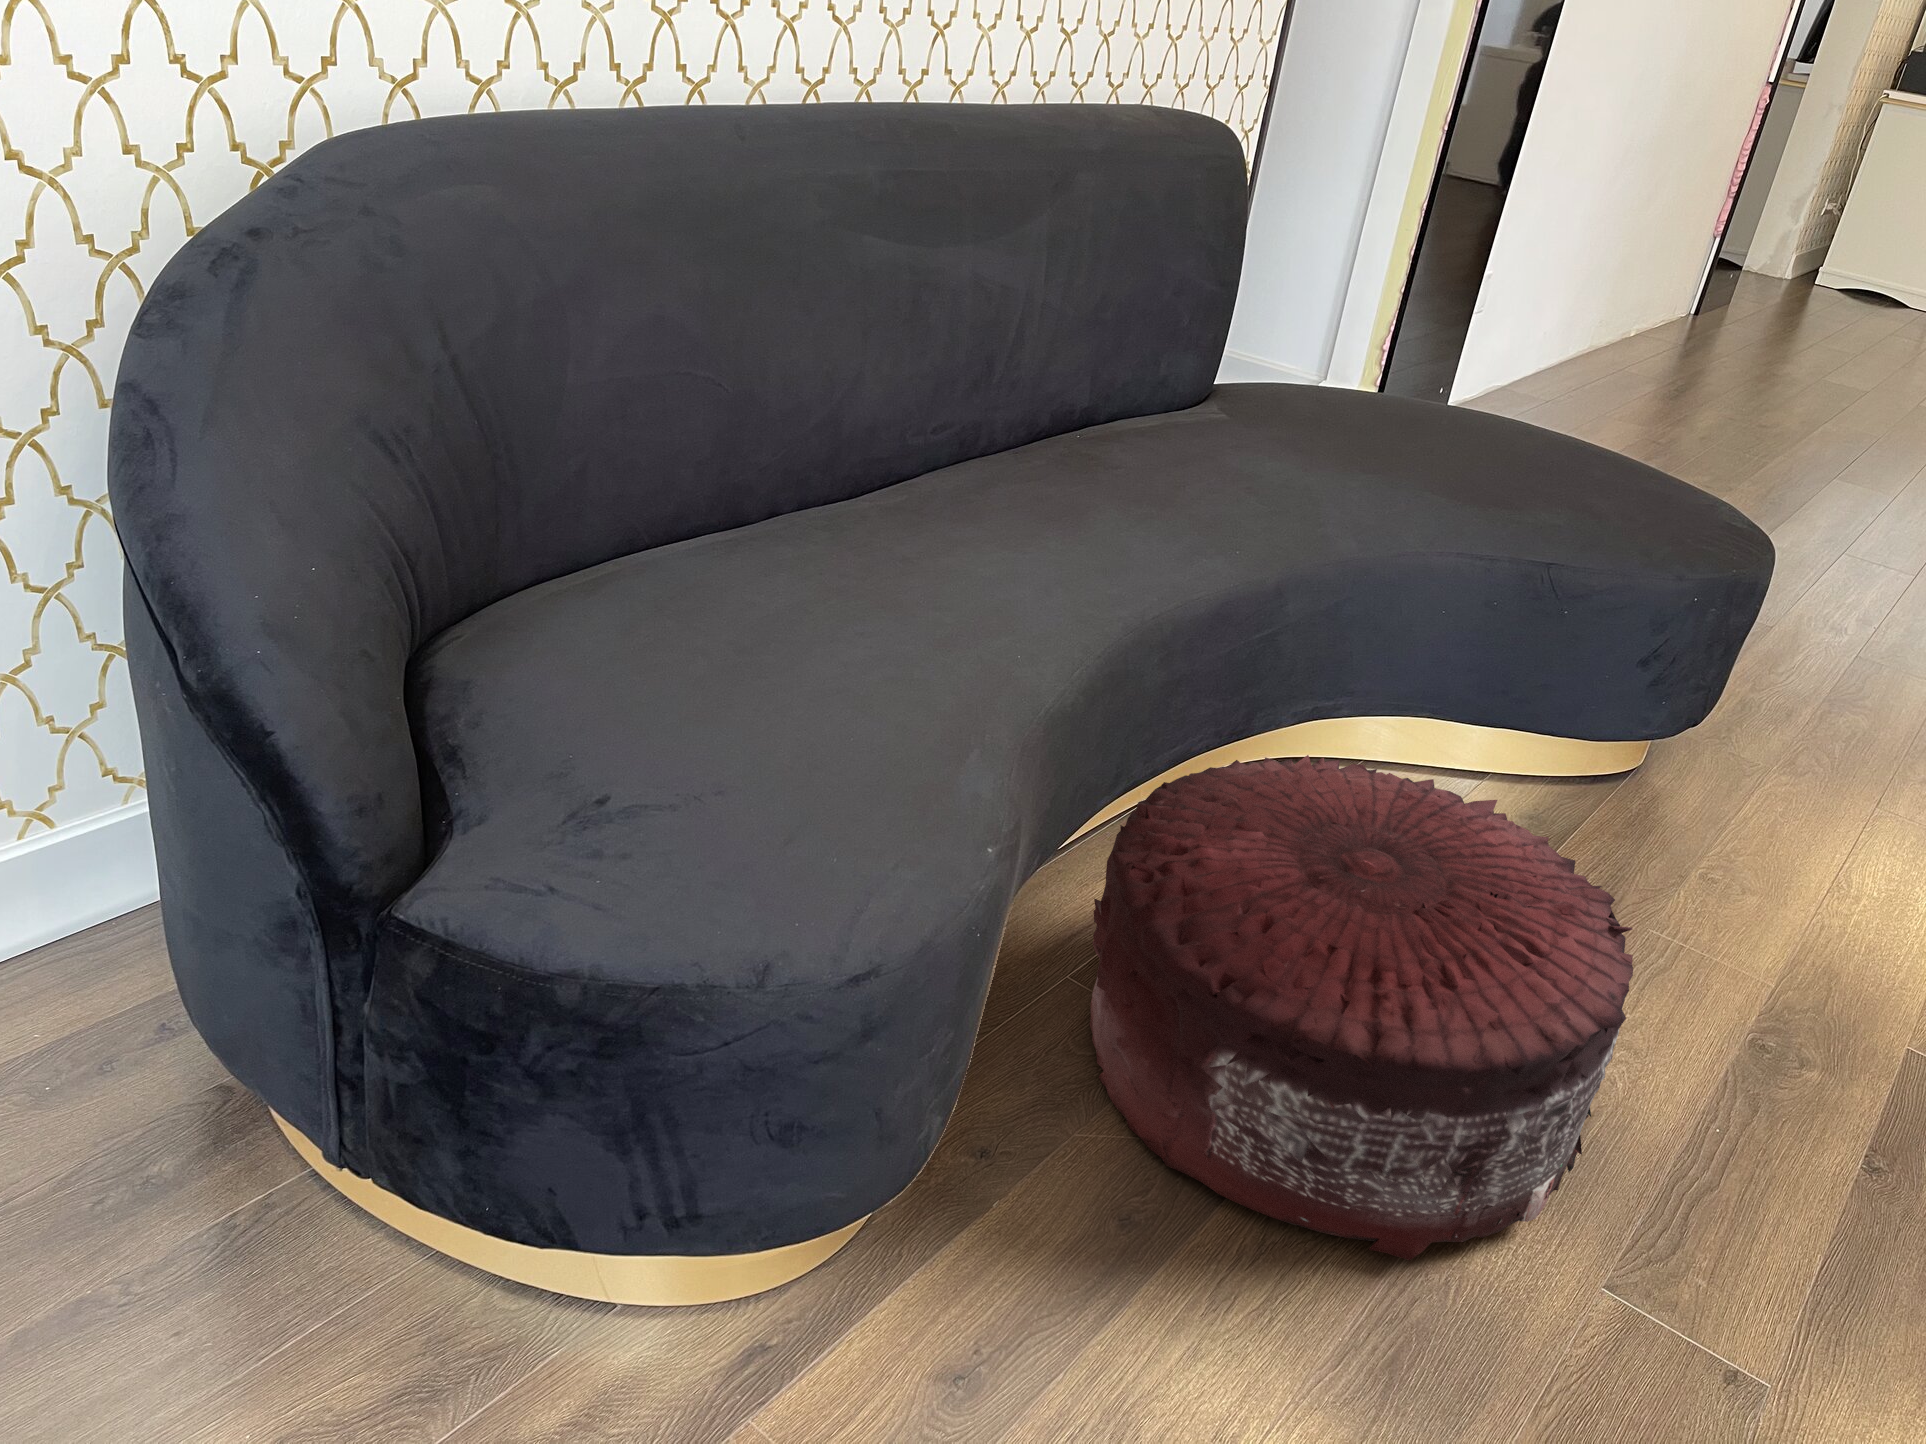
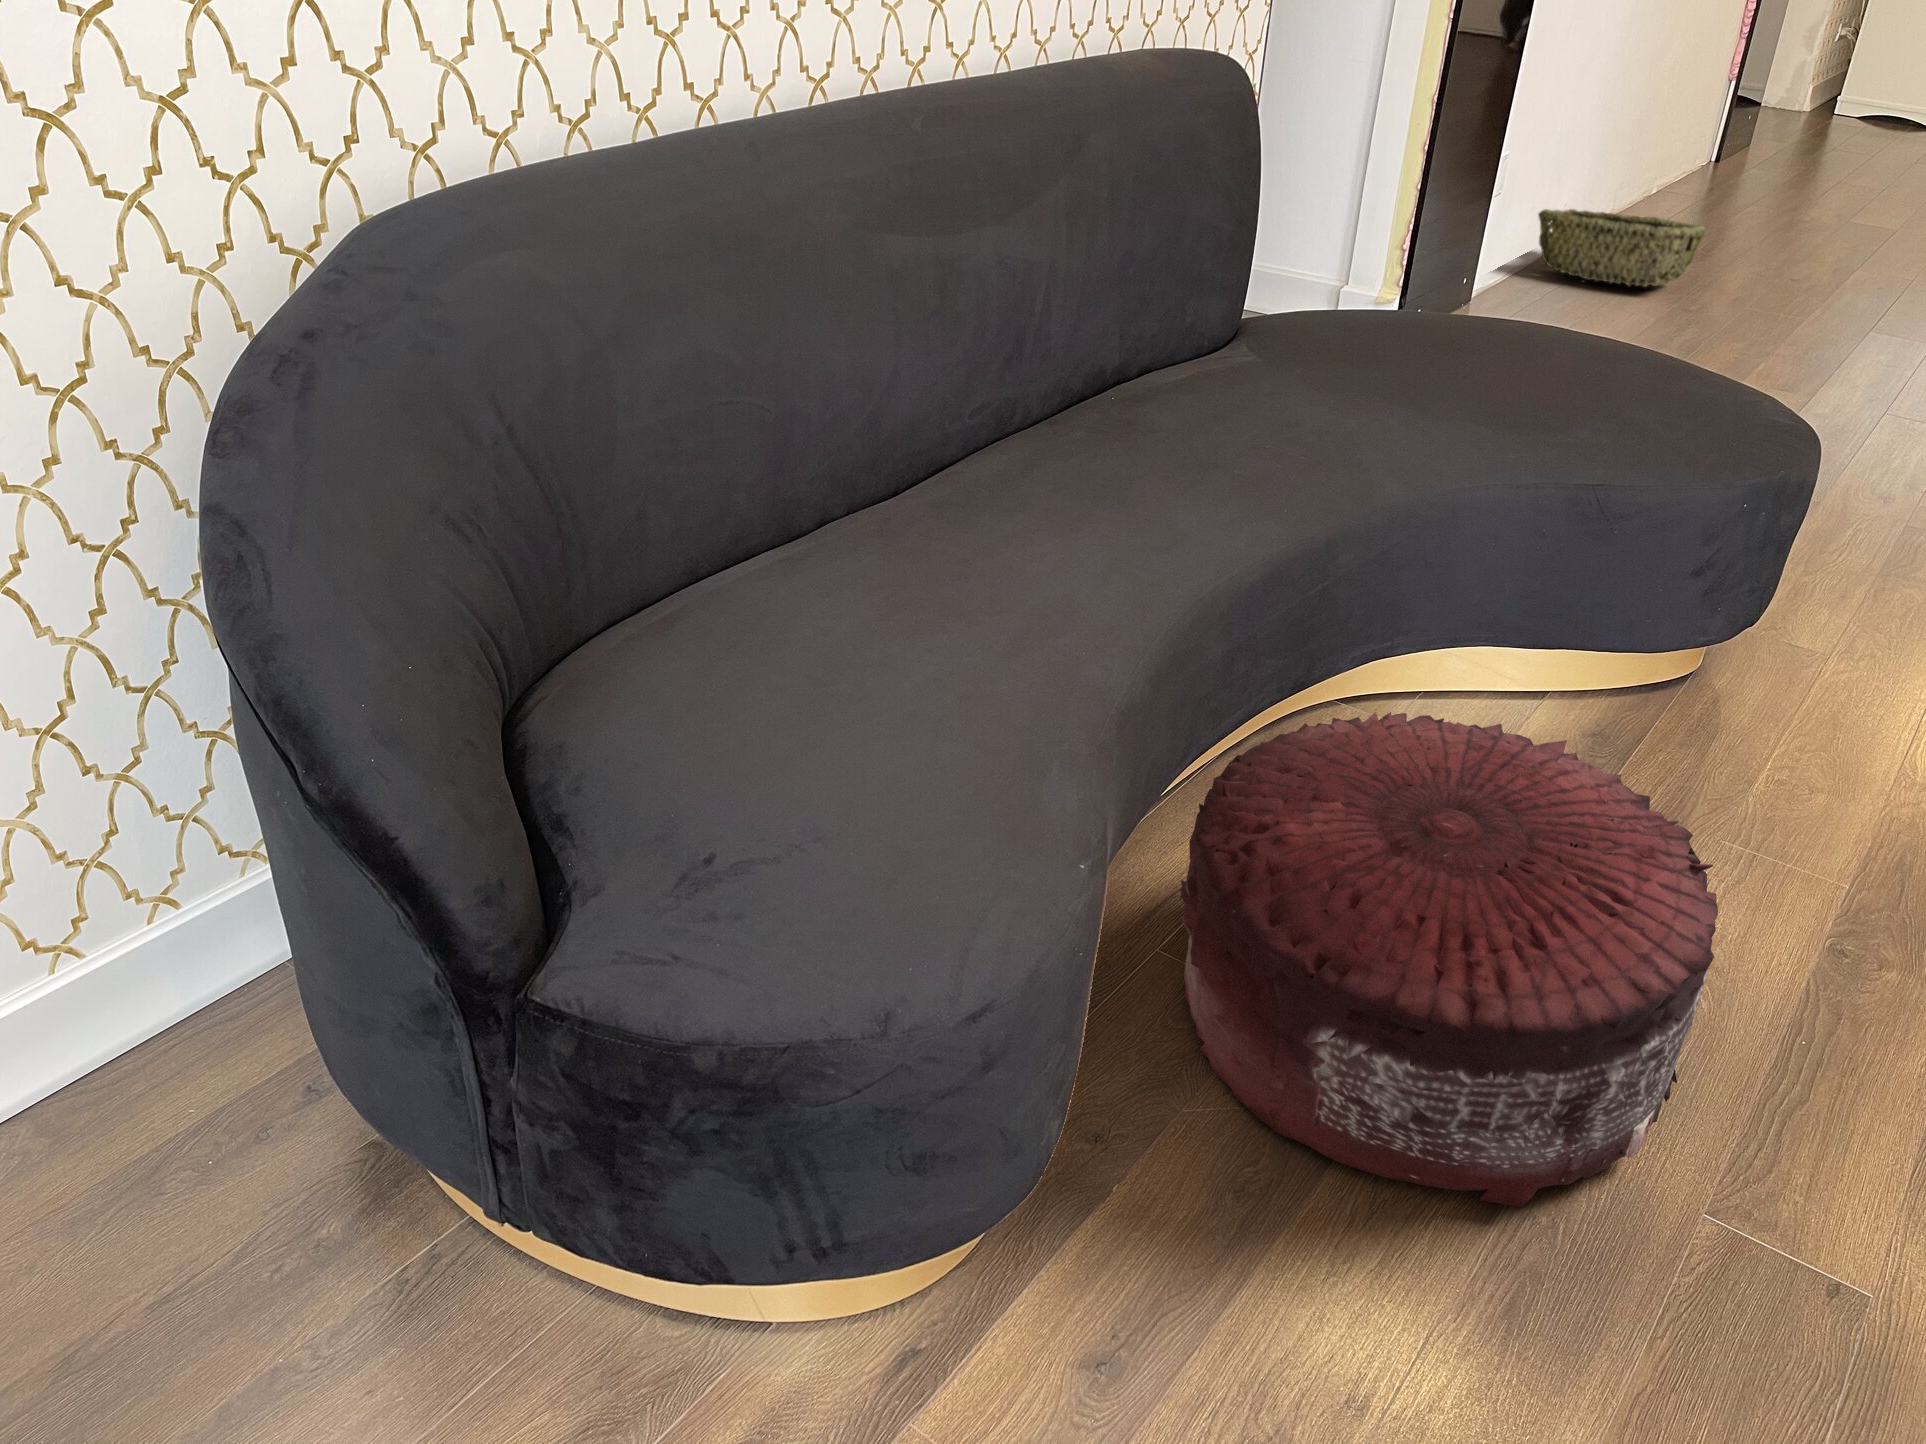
woven basket: none [1520,331,1684,417] -> present [1538,209,1706,287]

